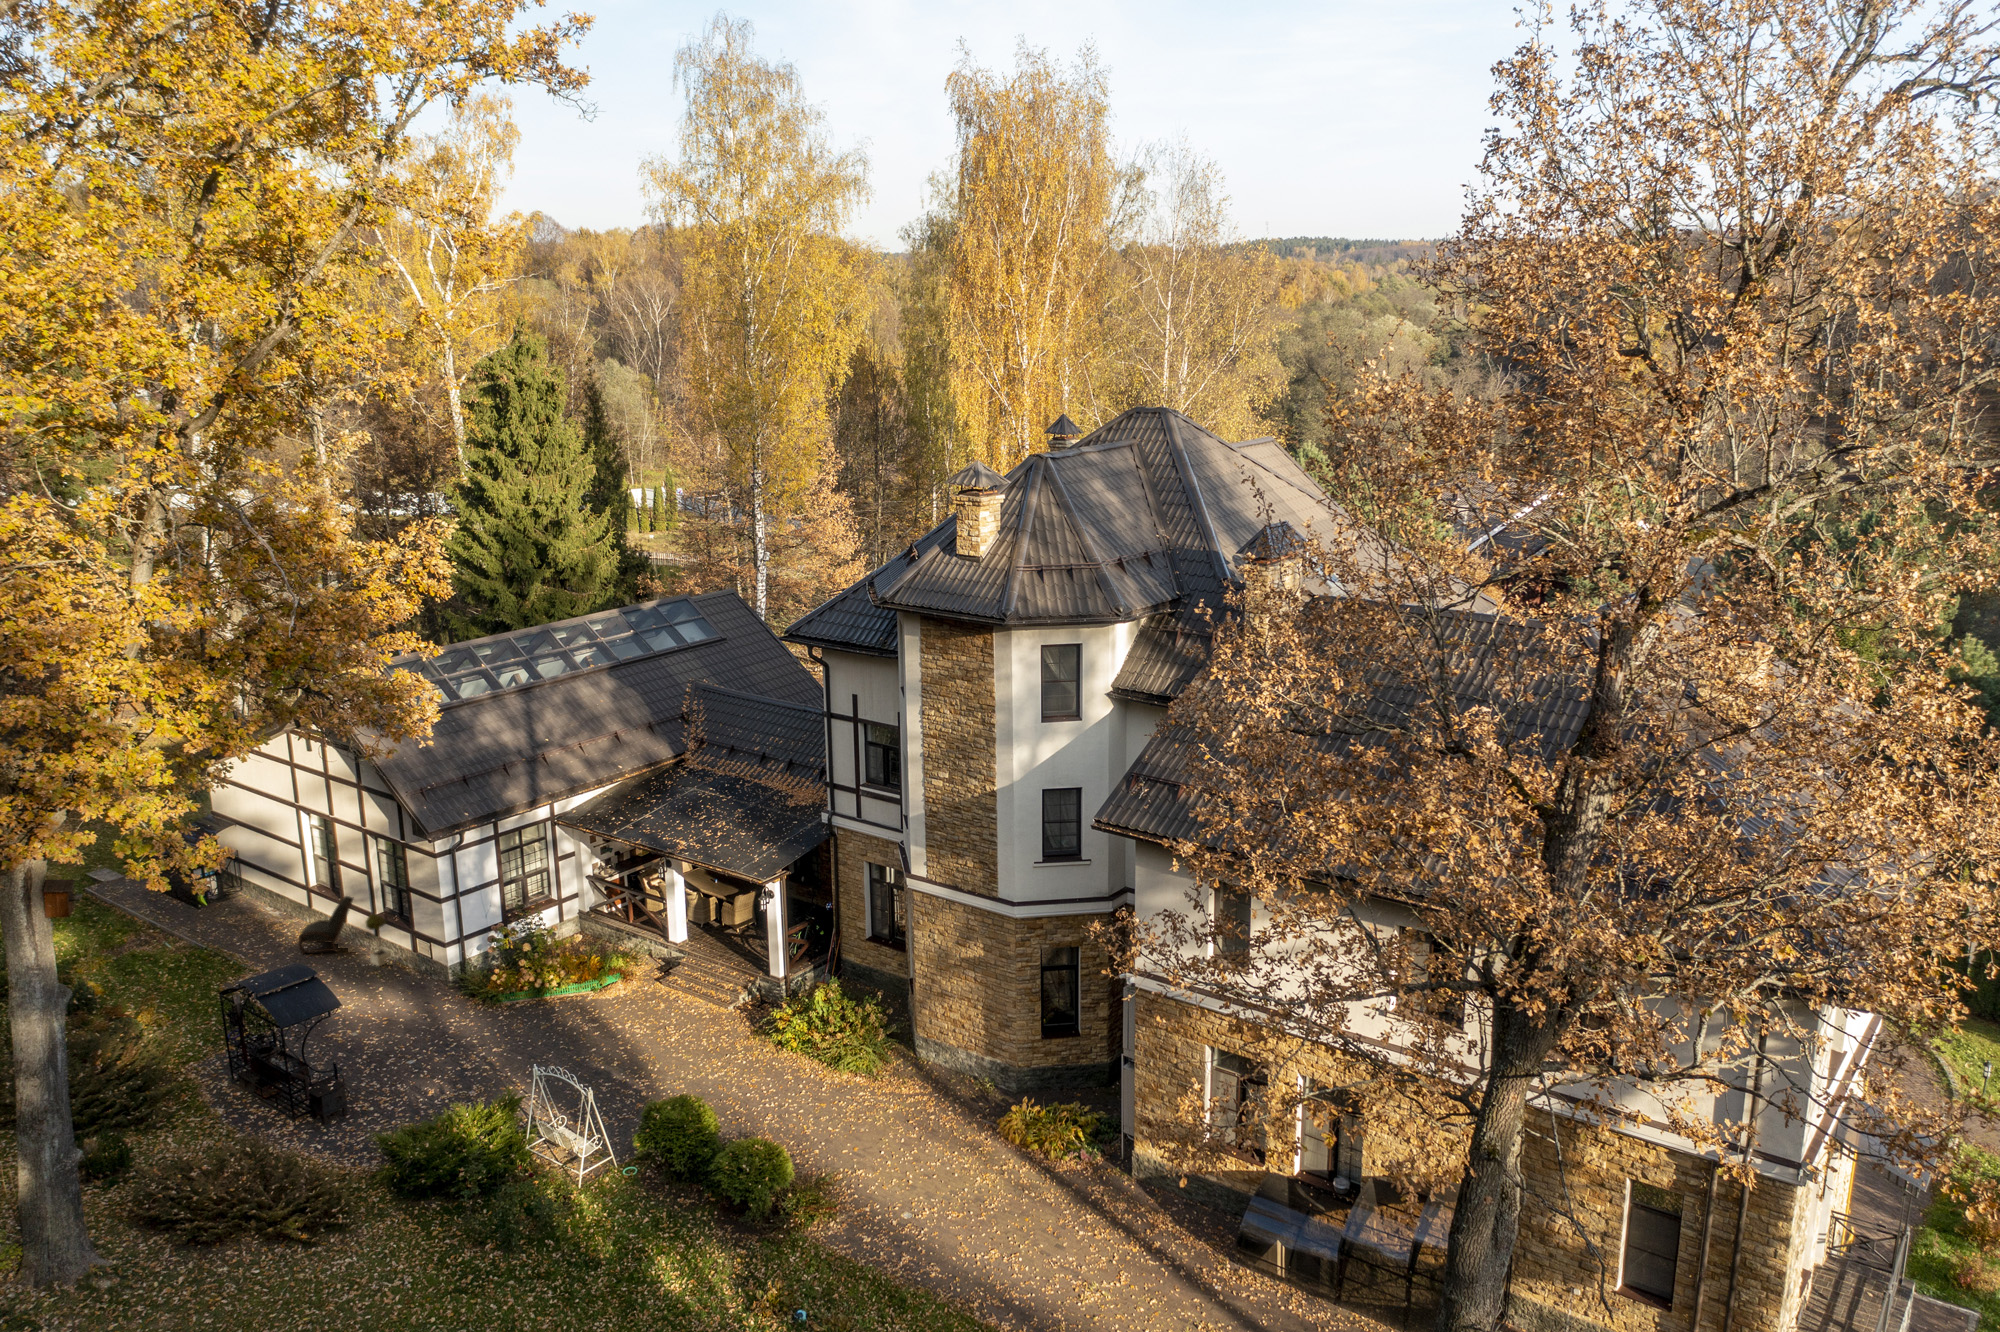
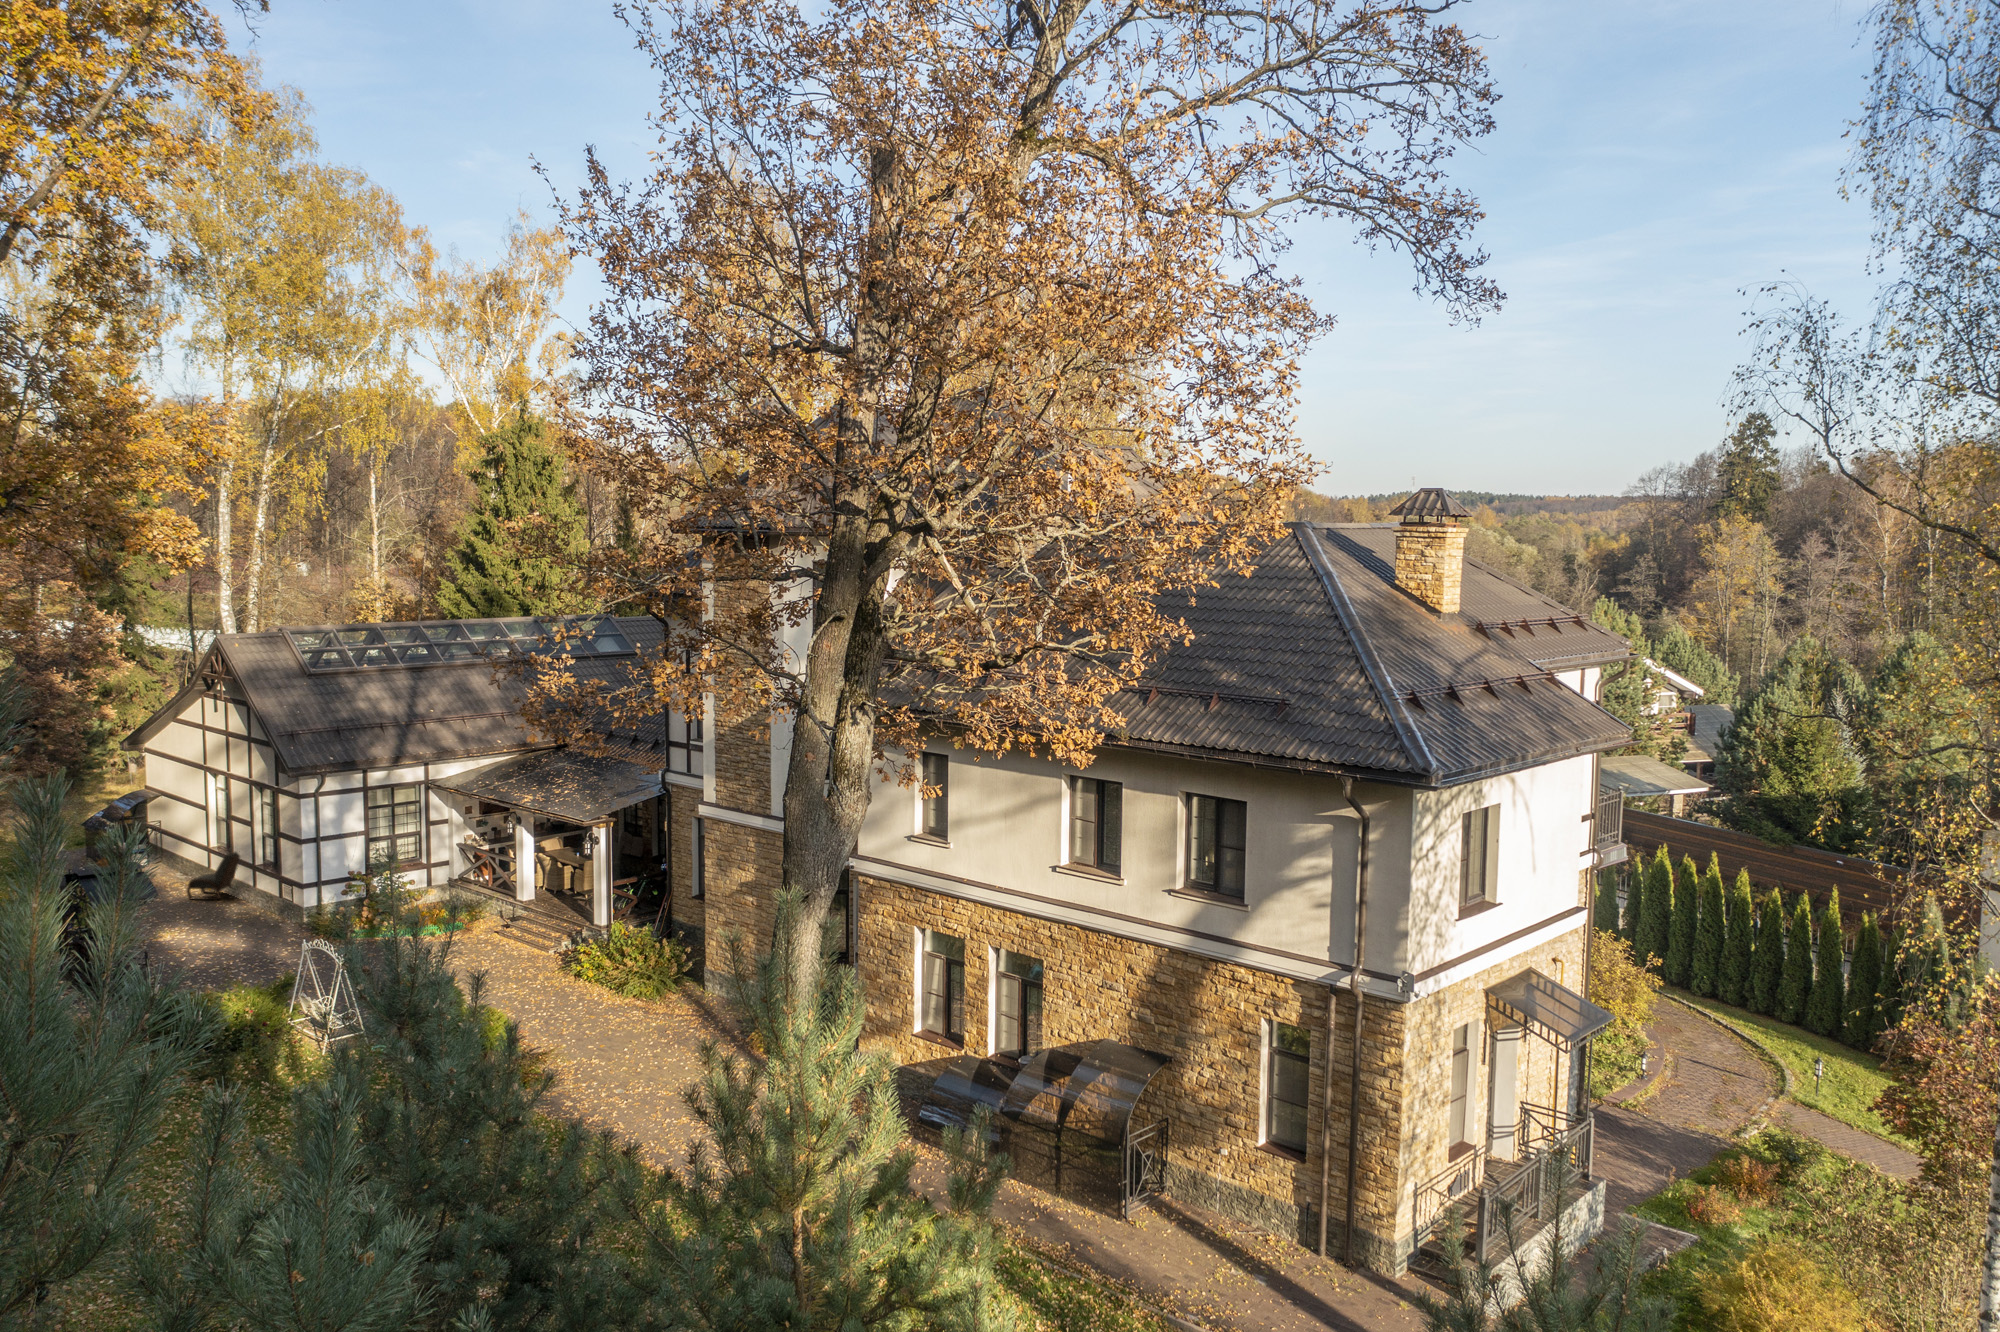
potted tree: present [366,915,391,966] -> none [243,861,265,909]

